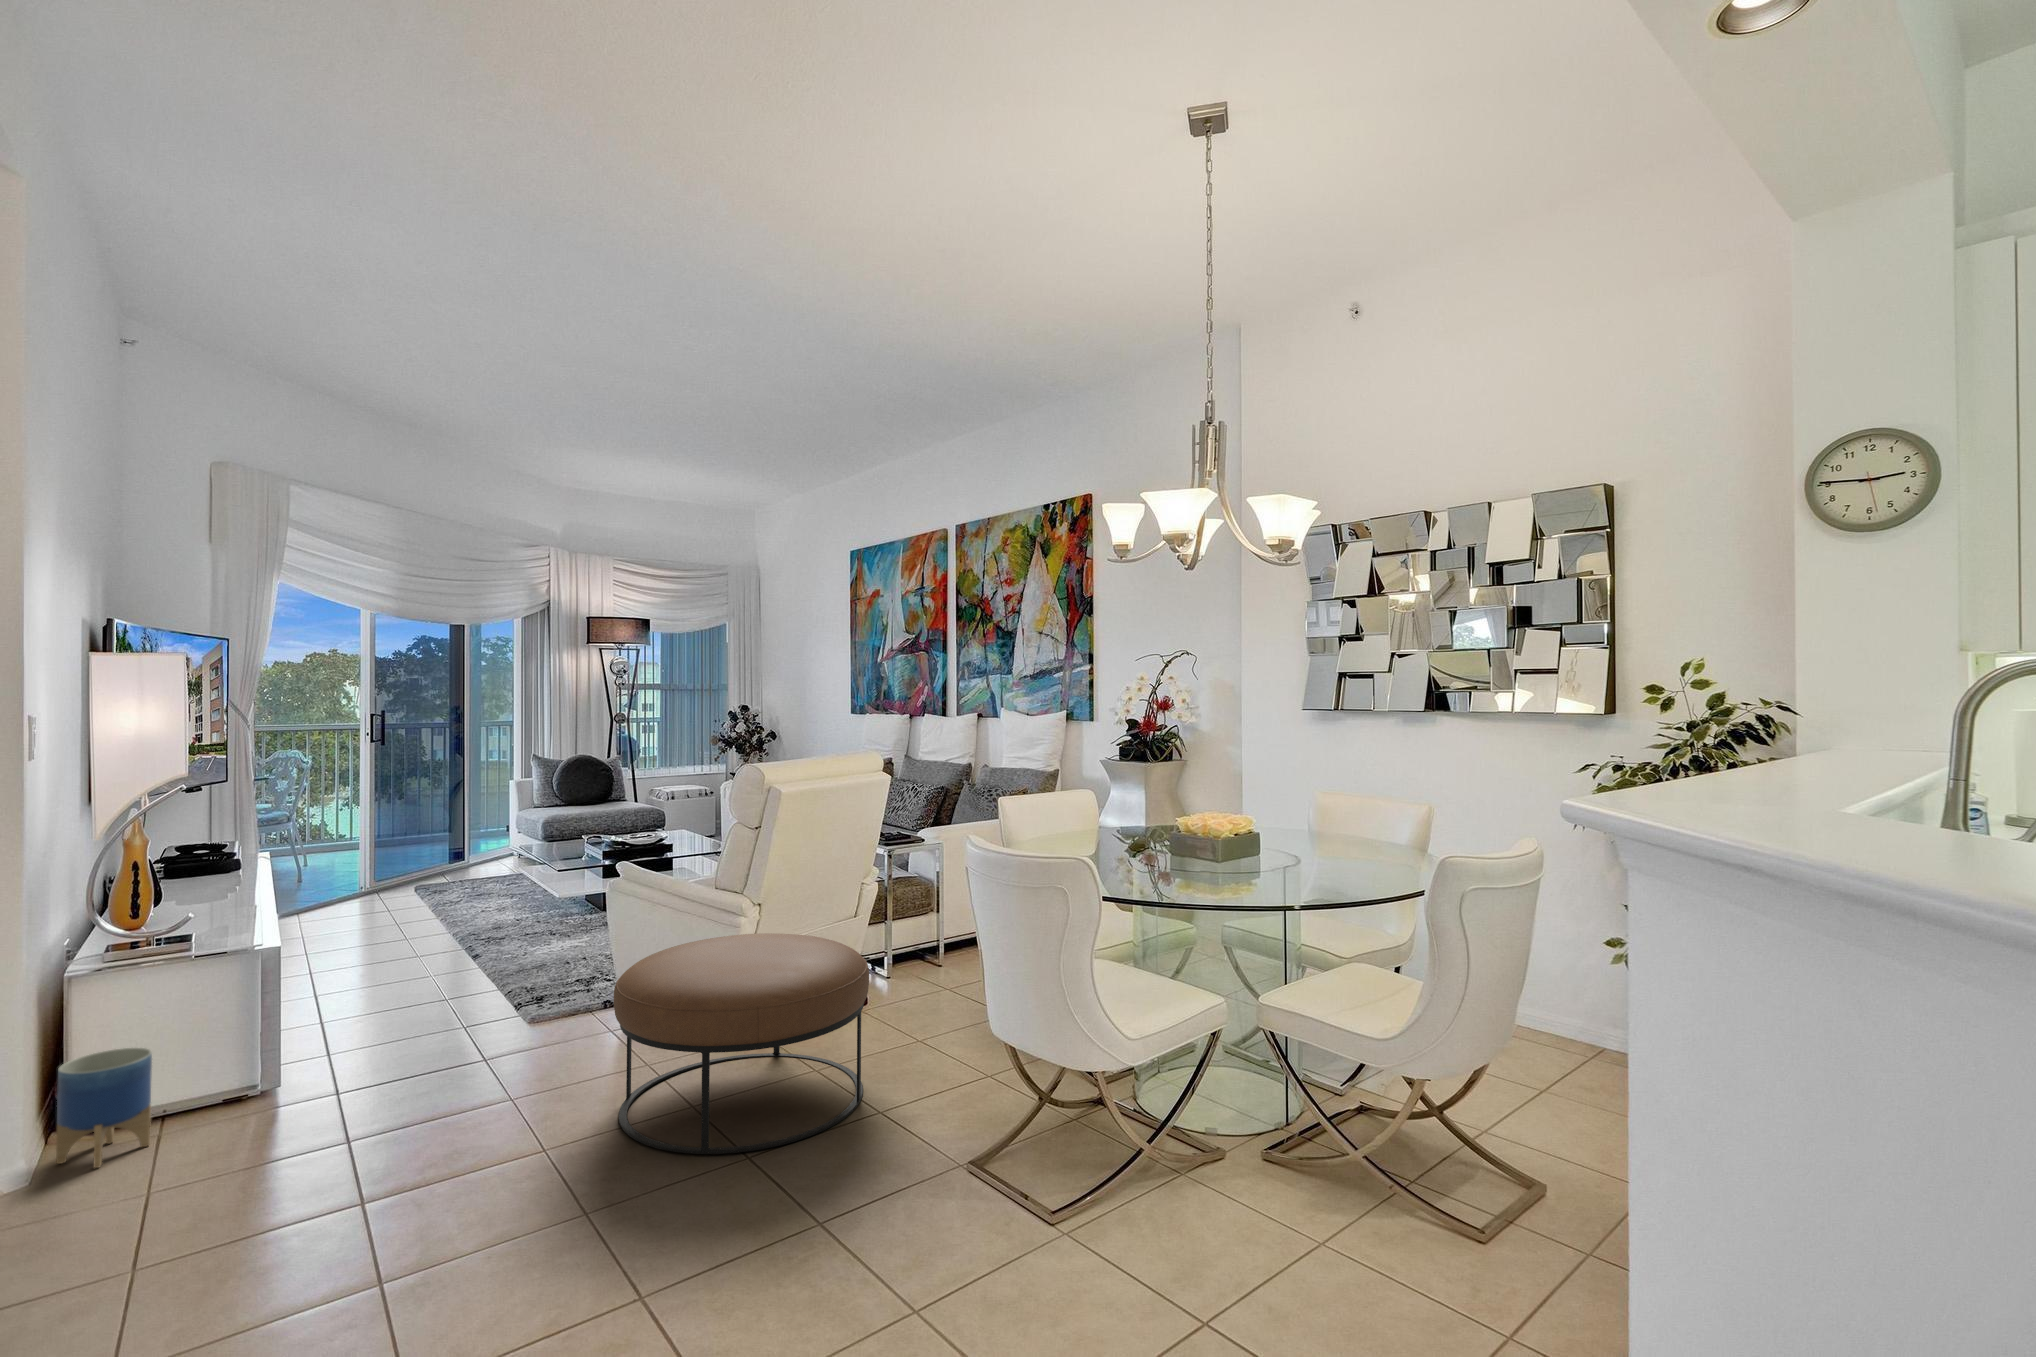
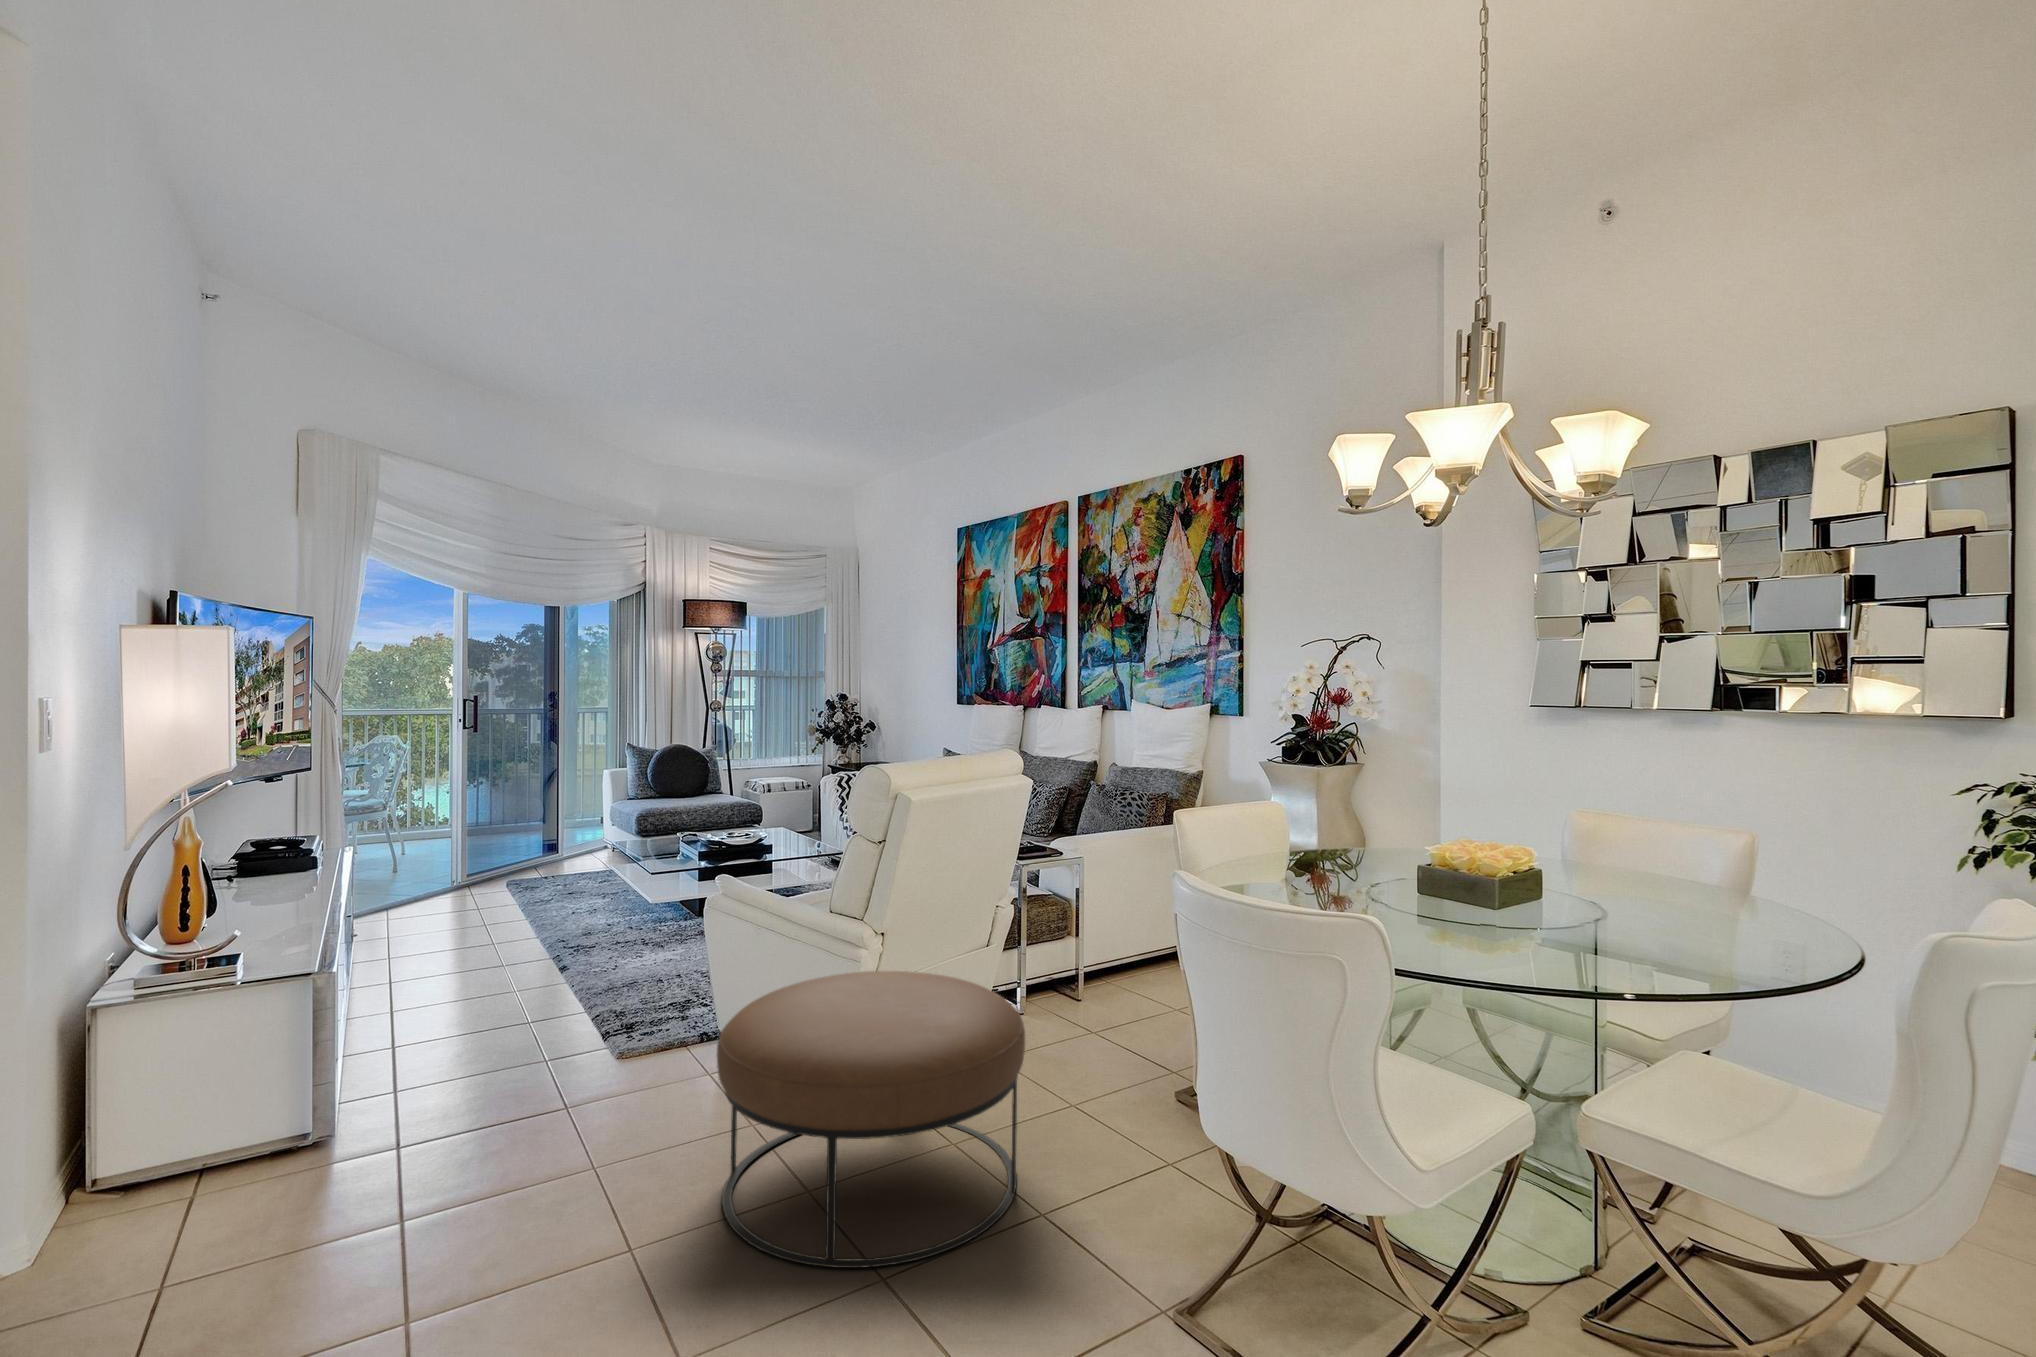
planter: present [56,1048,152,1168] -> none [70,1094,183,1245]

